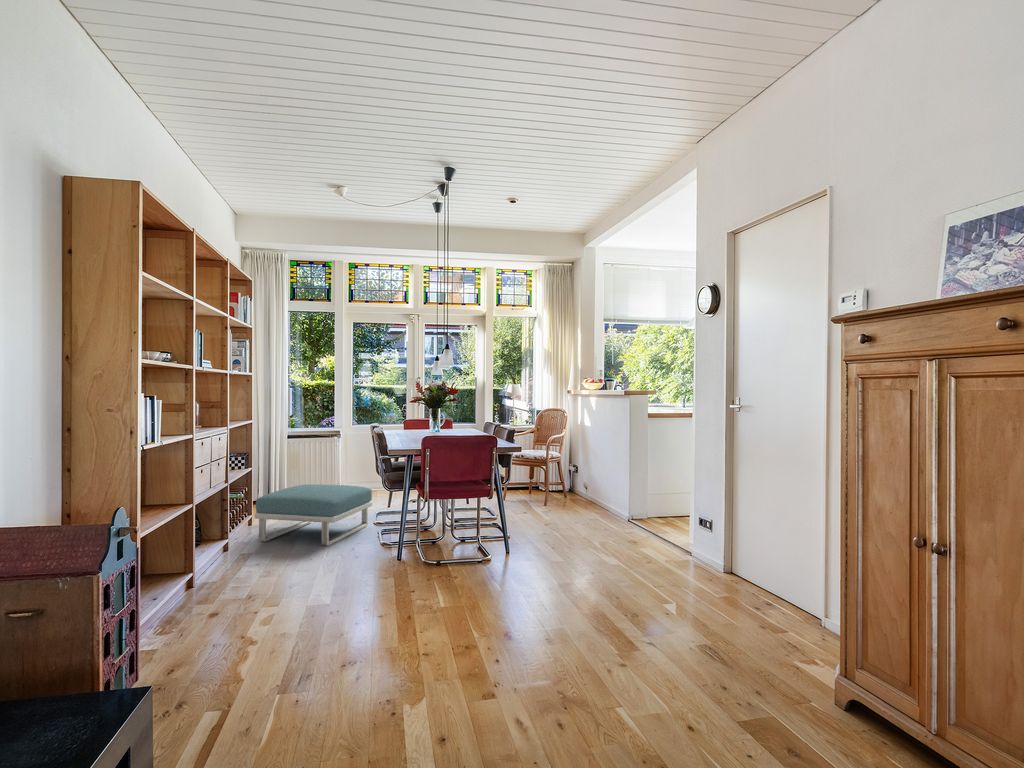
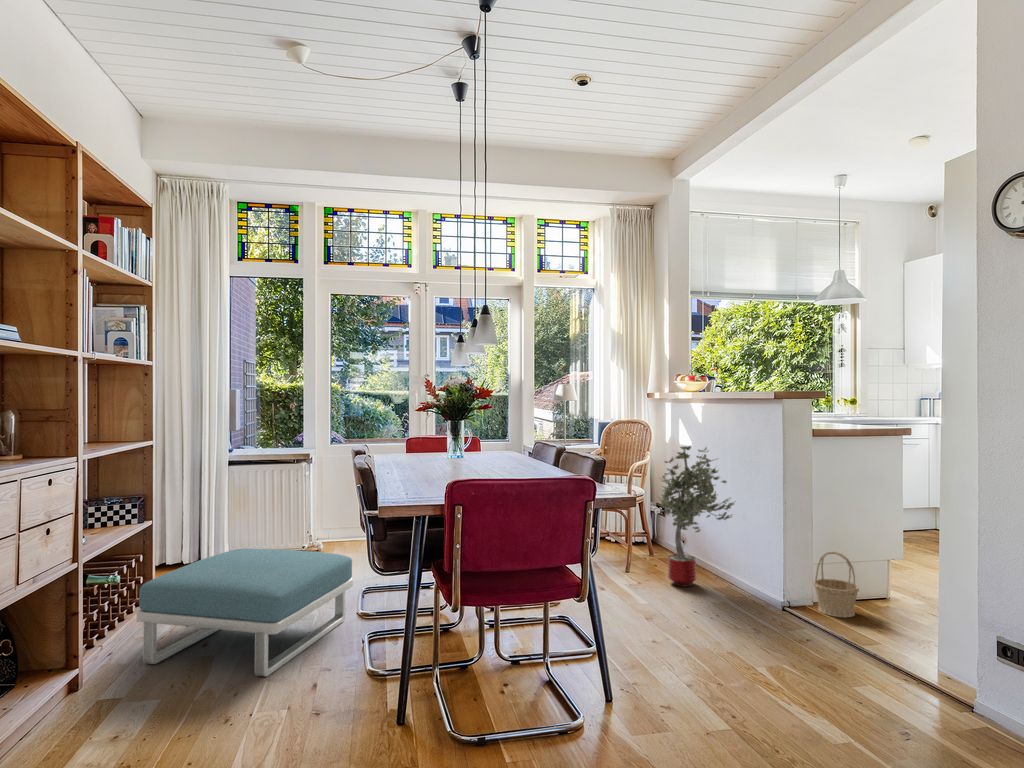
potted tree: none [561,425,609,512] -> present [660,446,734,586]
basket: none [647,487,672,525] -> present [814,551,859,617]

